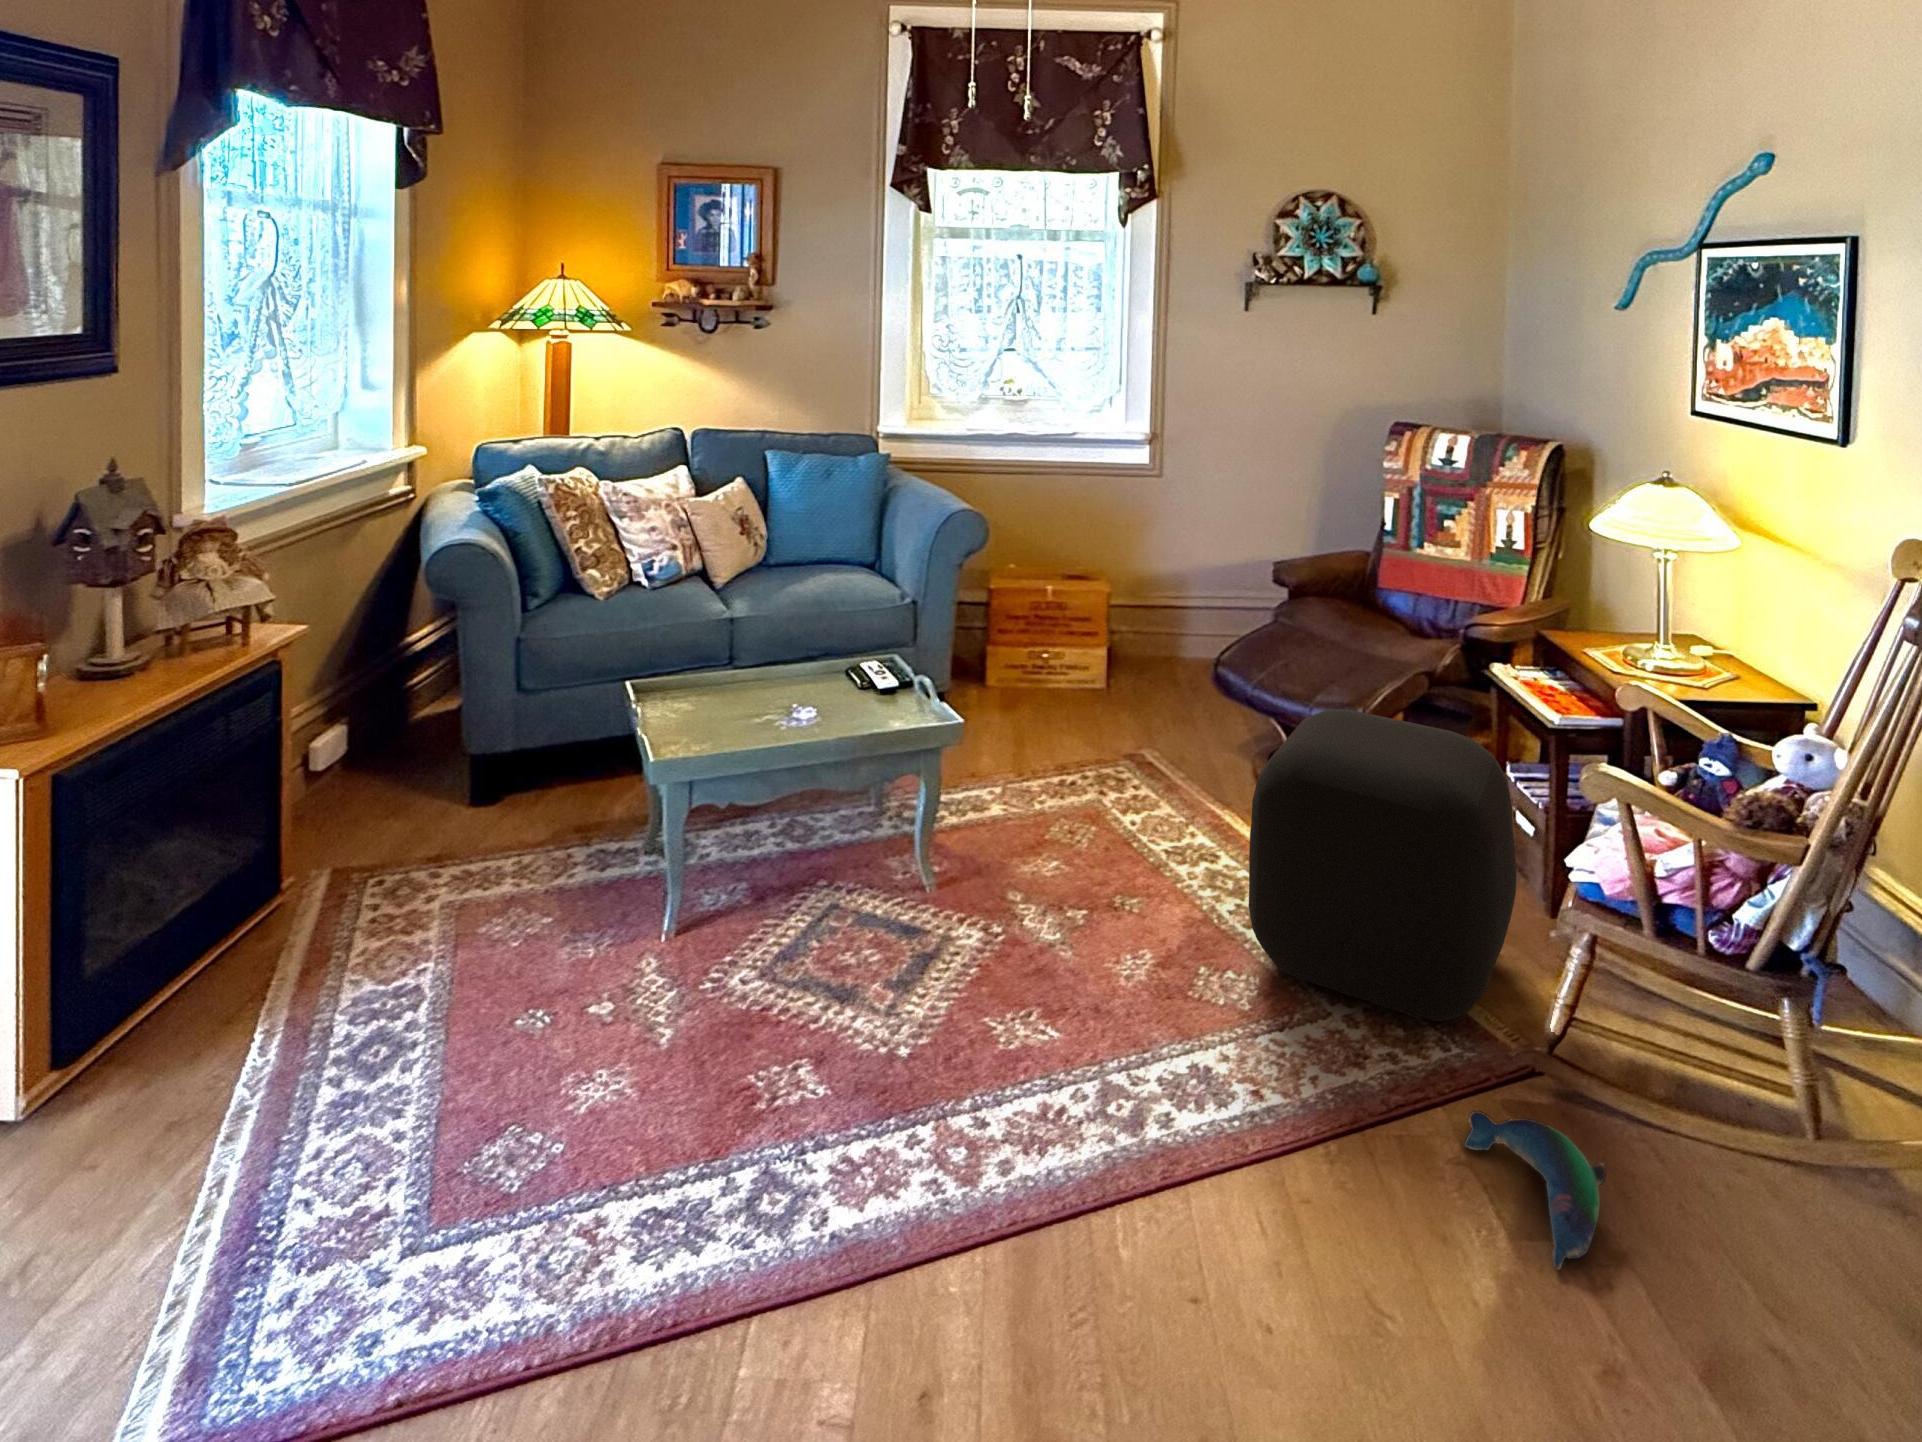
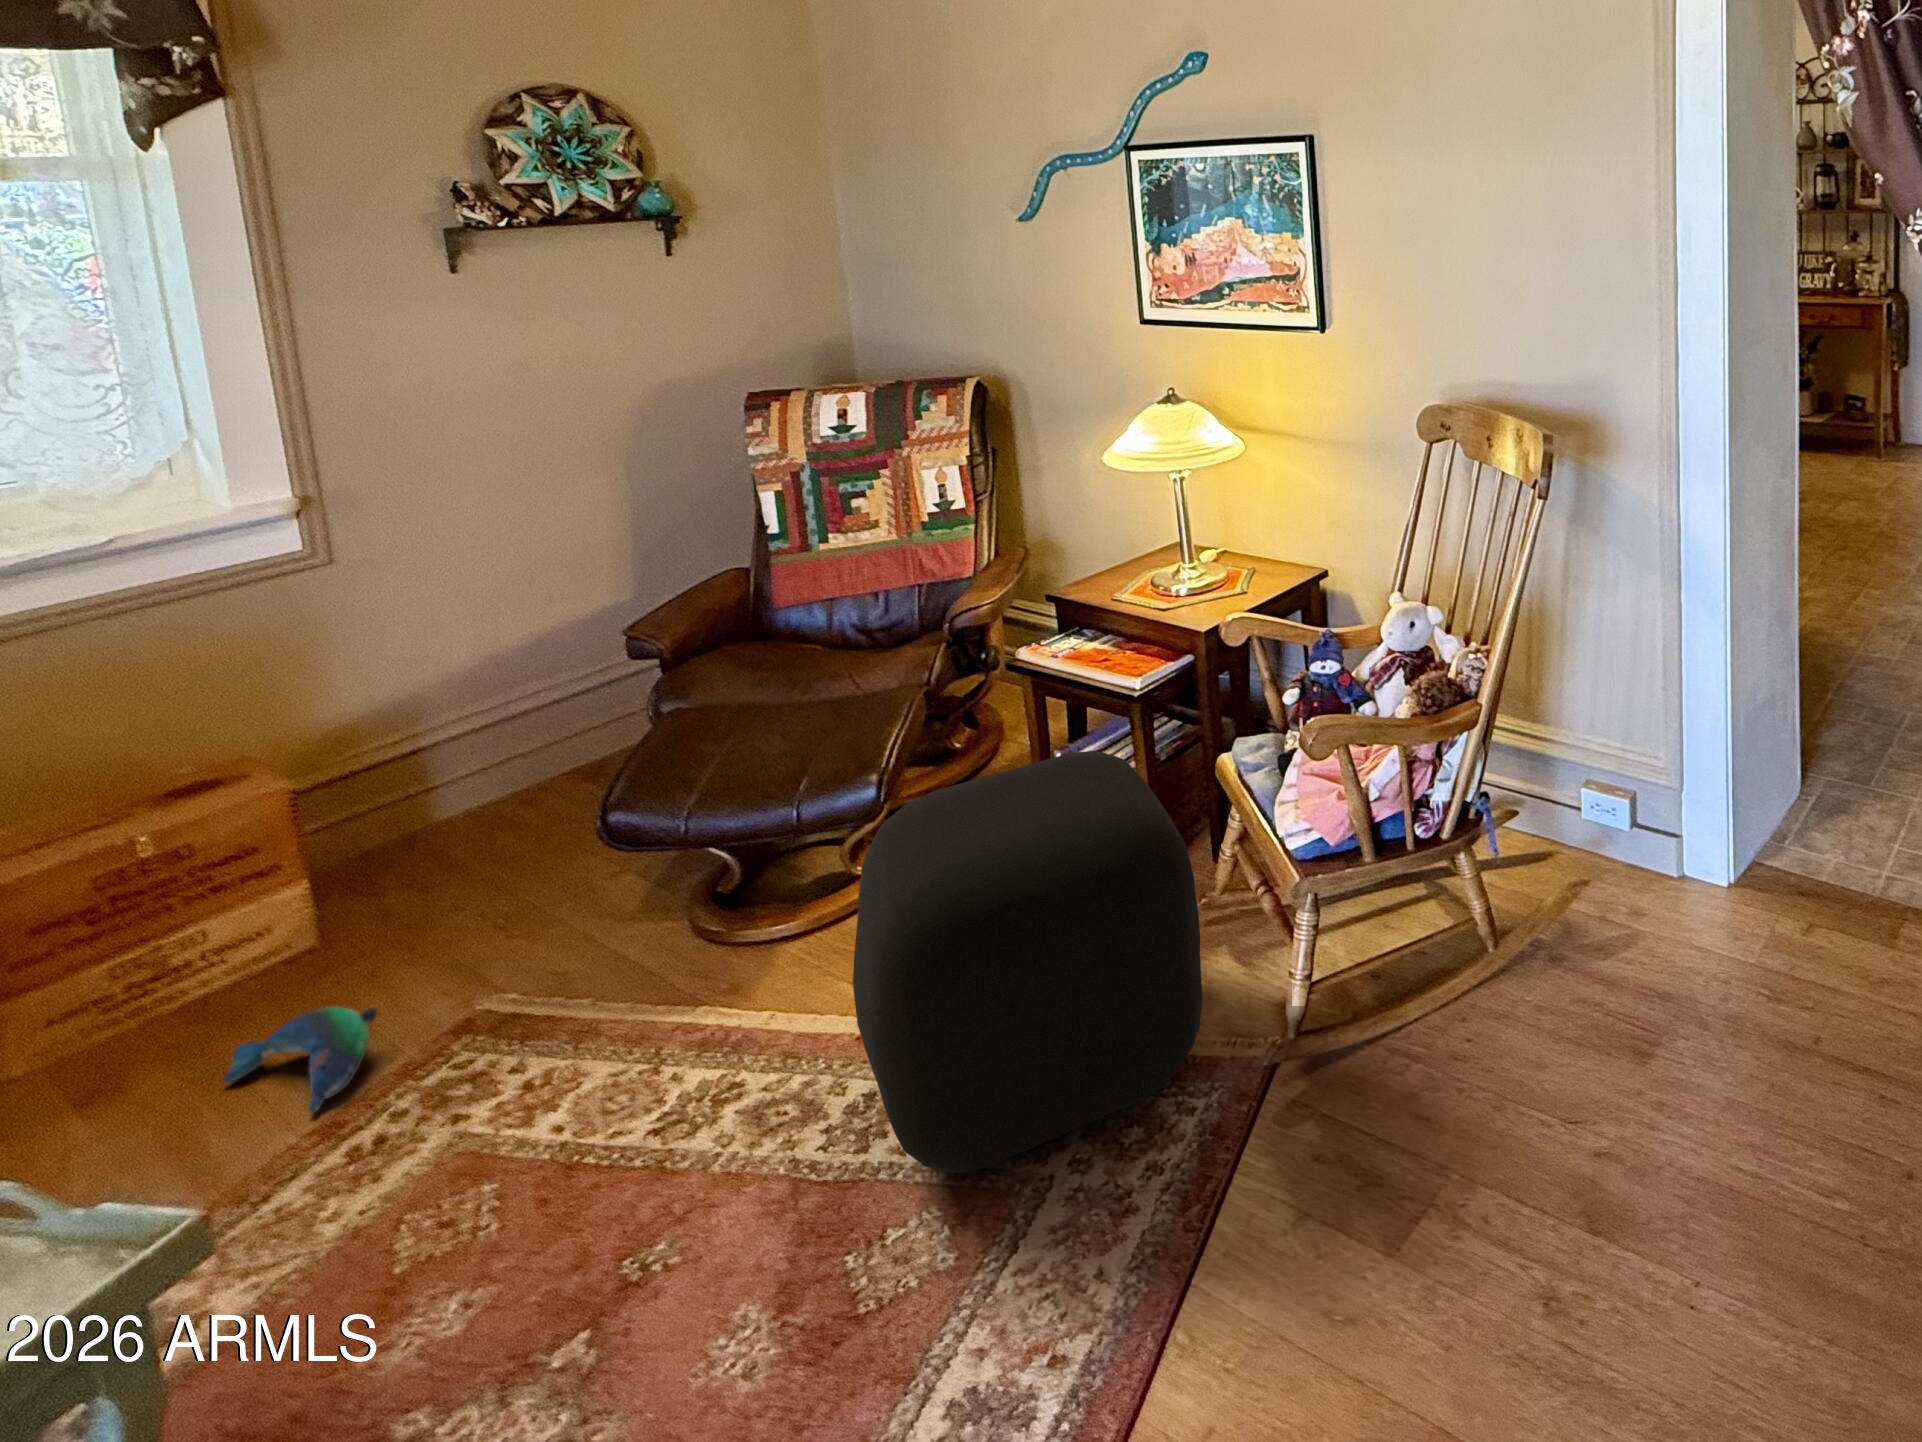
plush toy: present [1464,1111,1606,1269] -> present [224,1007,377,1113]

